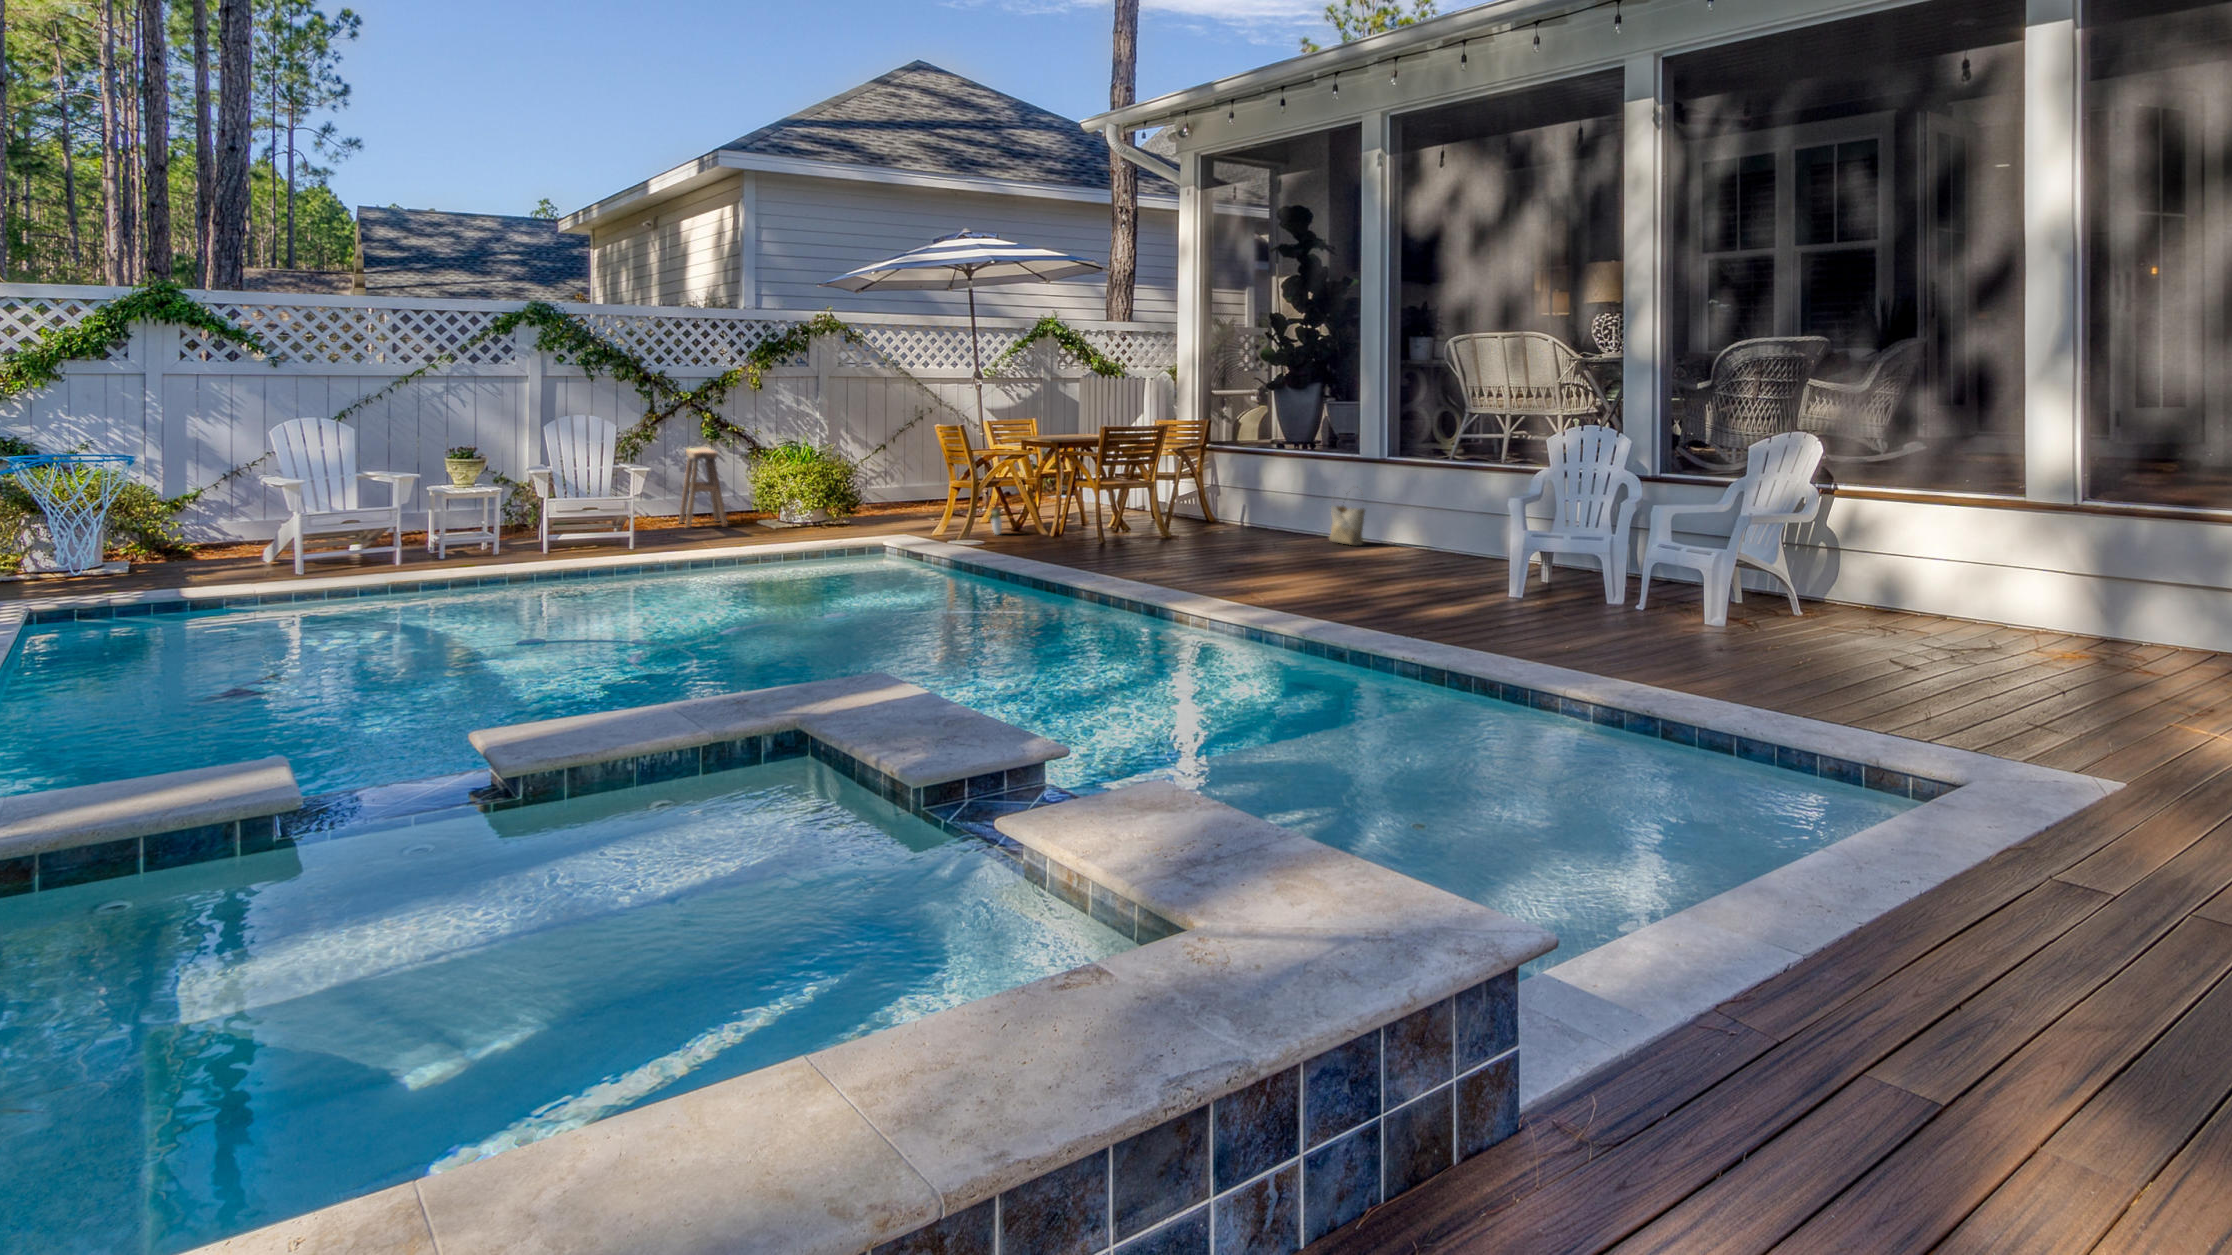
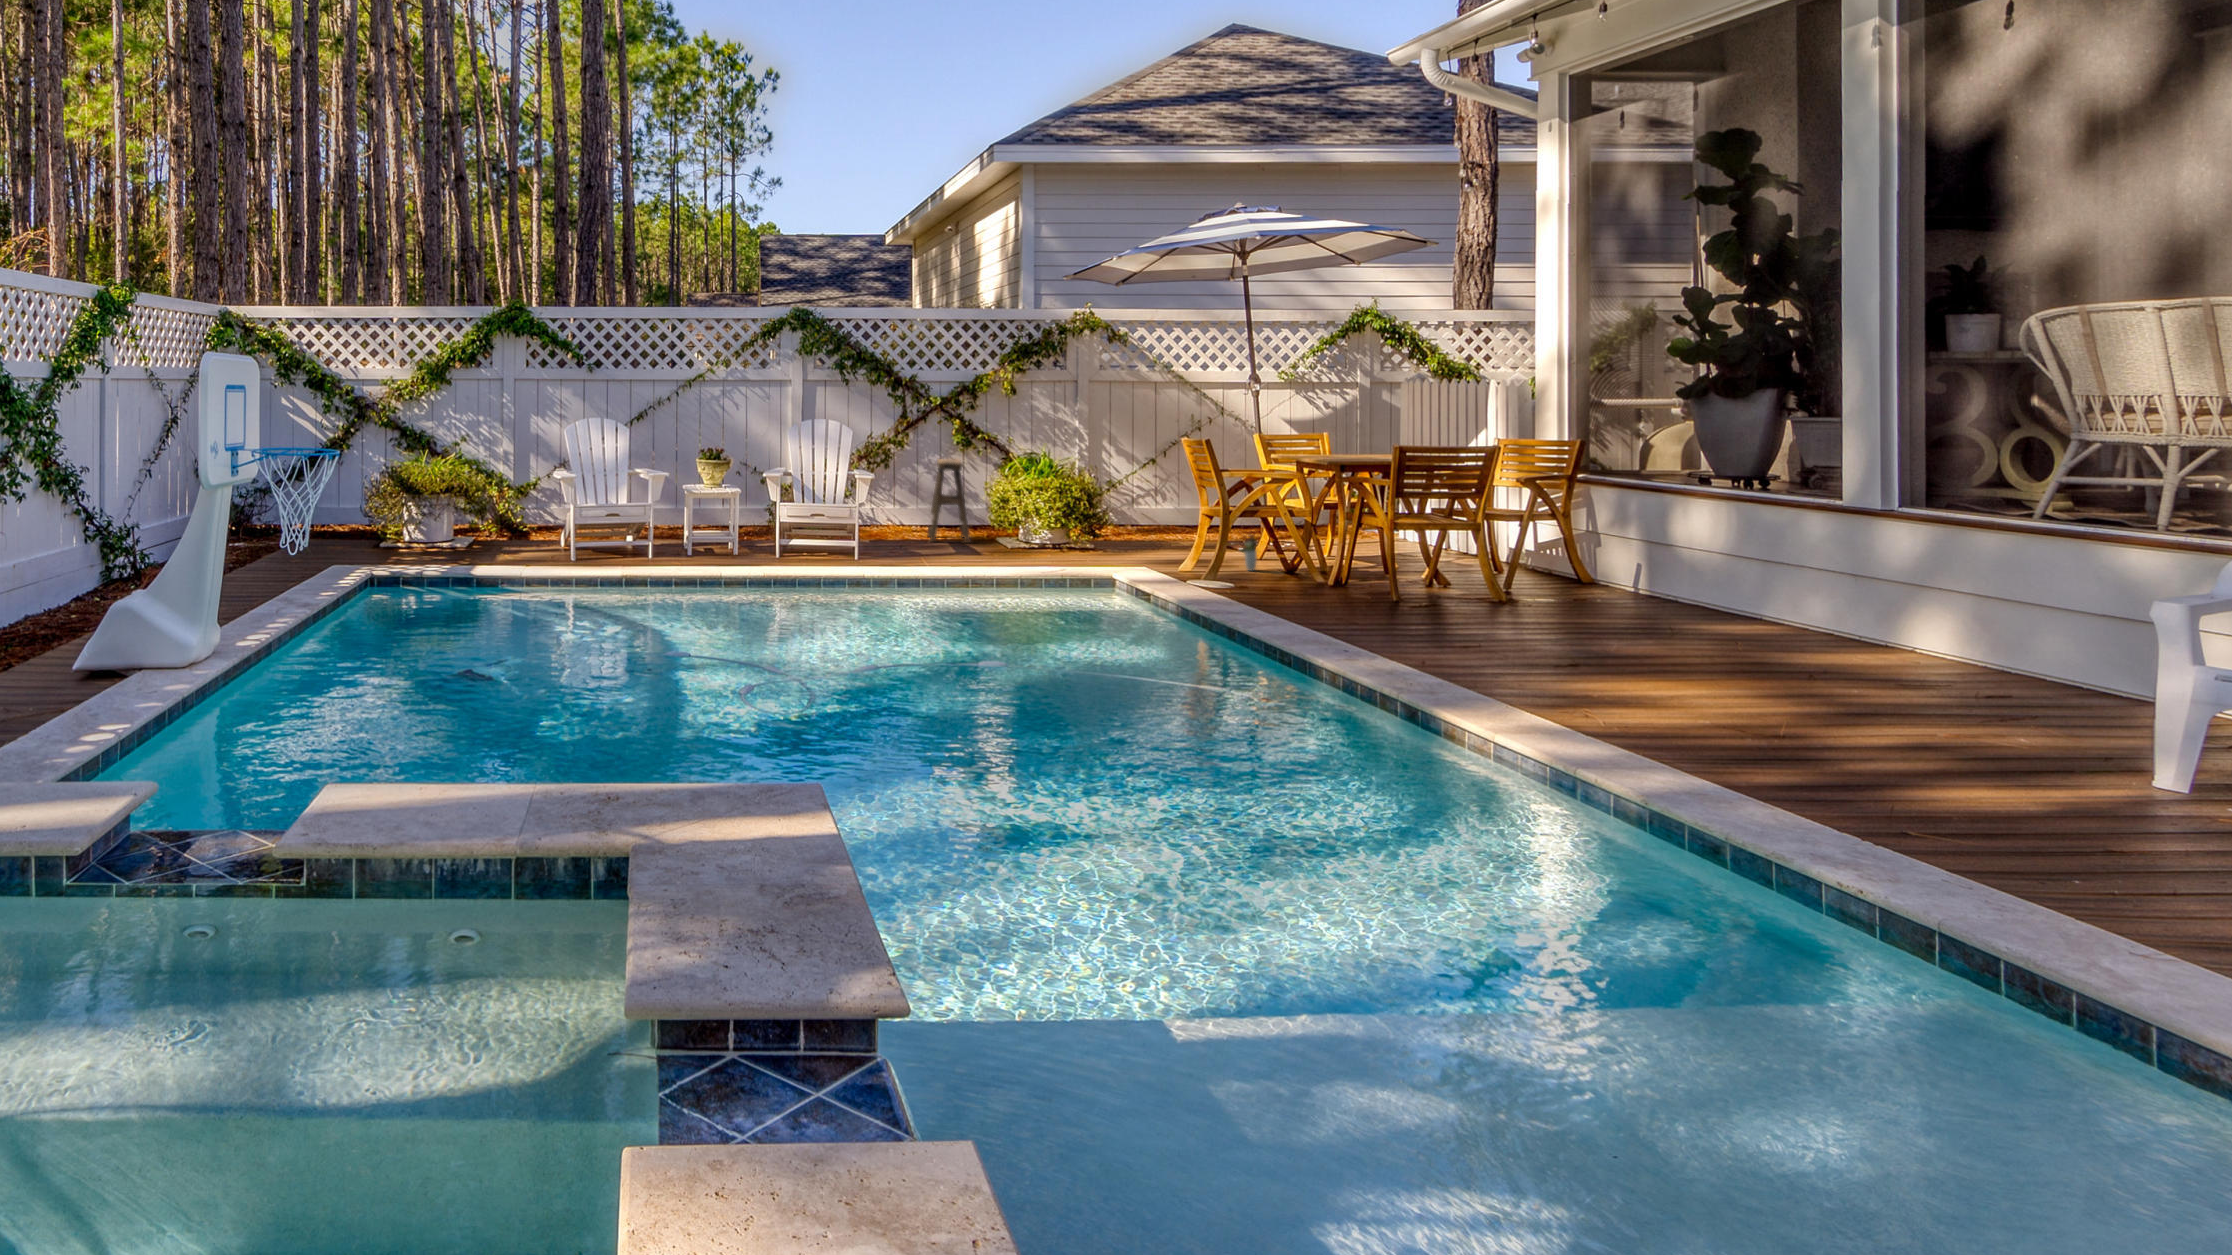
woven basket: present [1329,489,1365,545] -> none [1714,535,1782,622]

